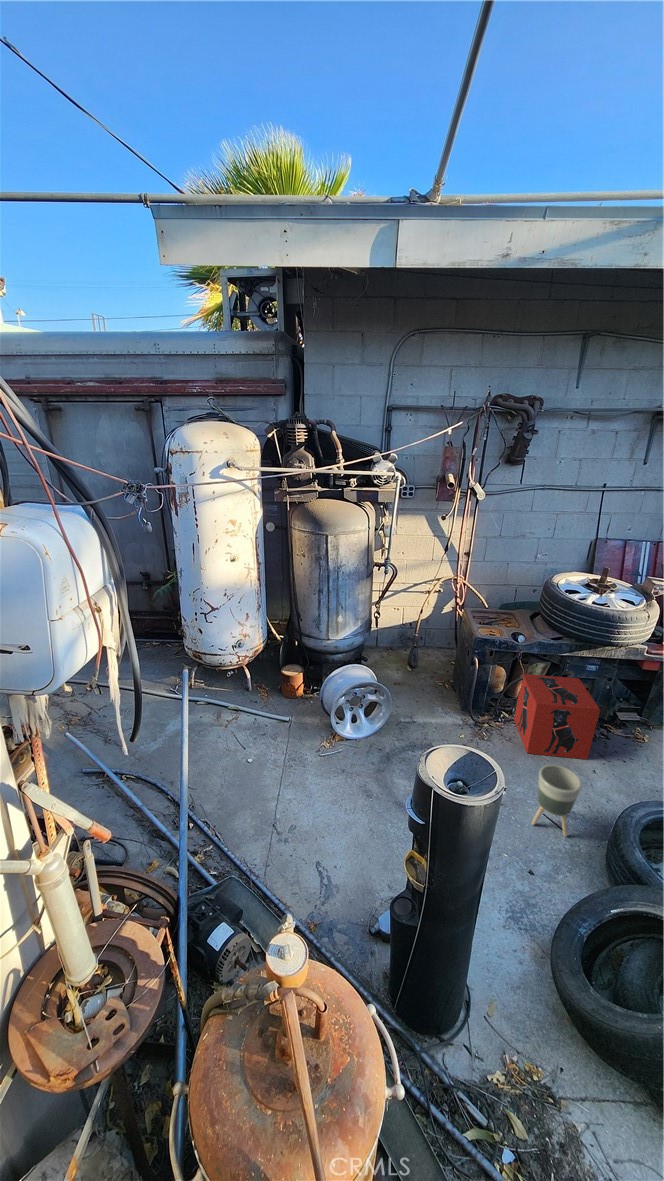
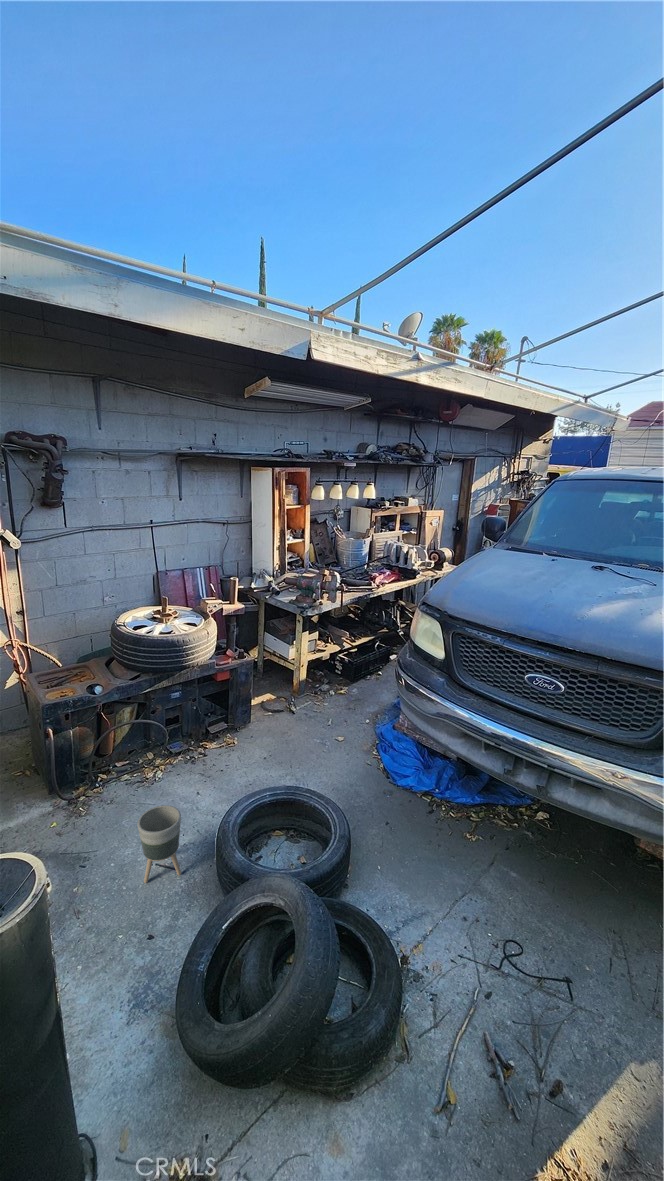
storage box: present [514,674,600,759] -> none [109,709,191,807]

